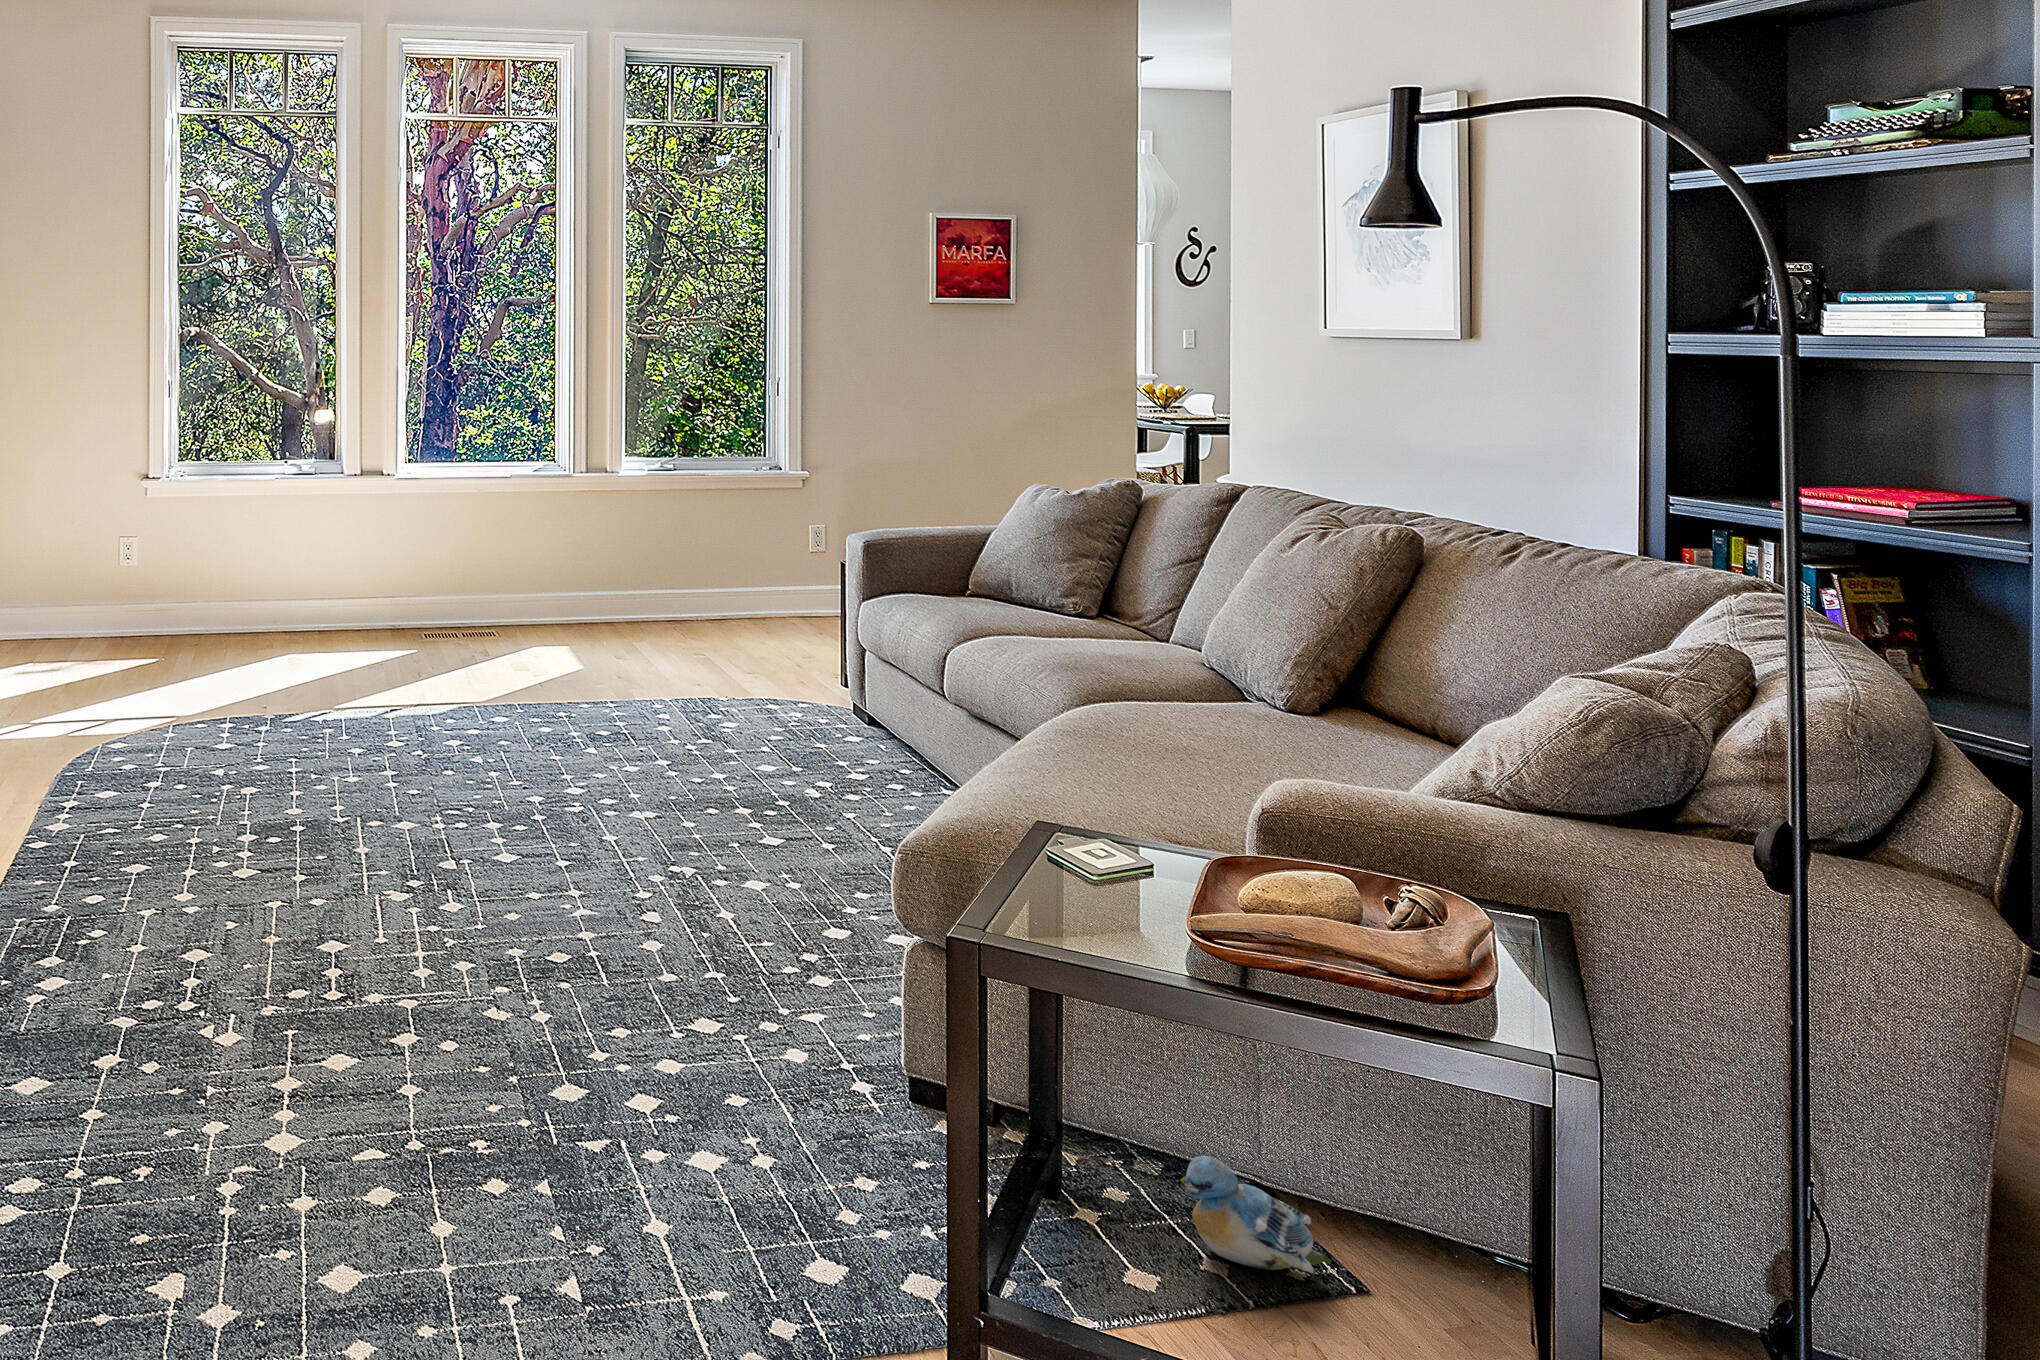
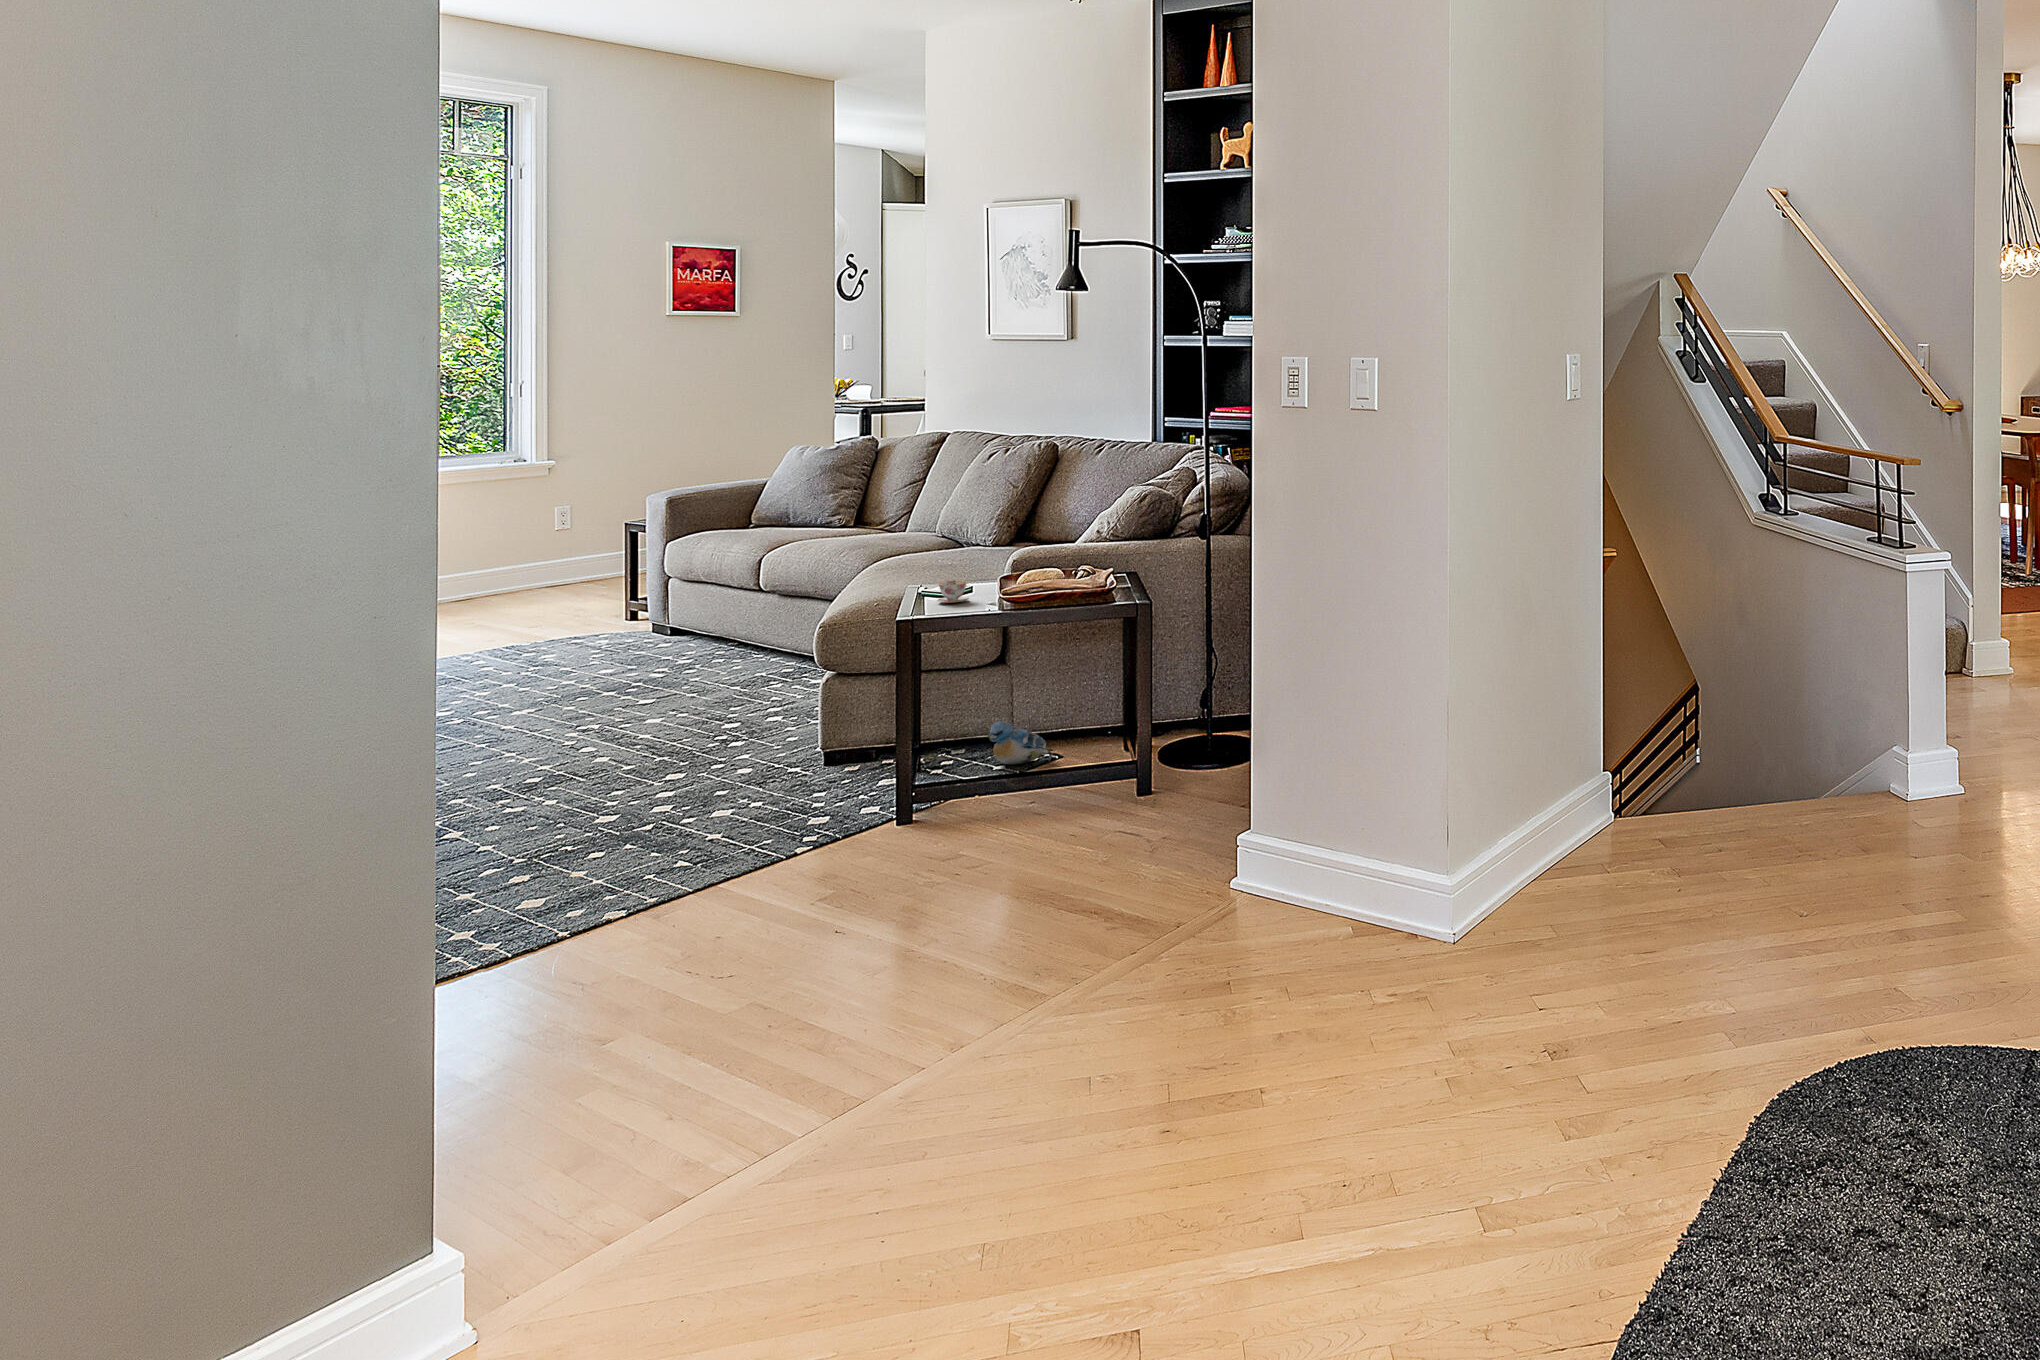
teacup: none [1057,846,1125,908] -> present [937,580,969,603]

